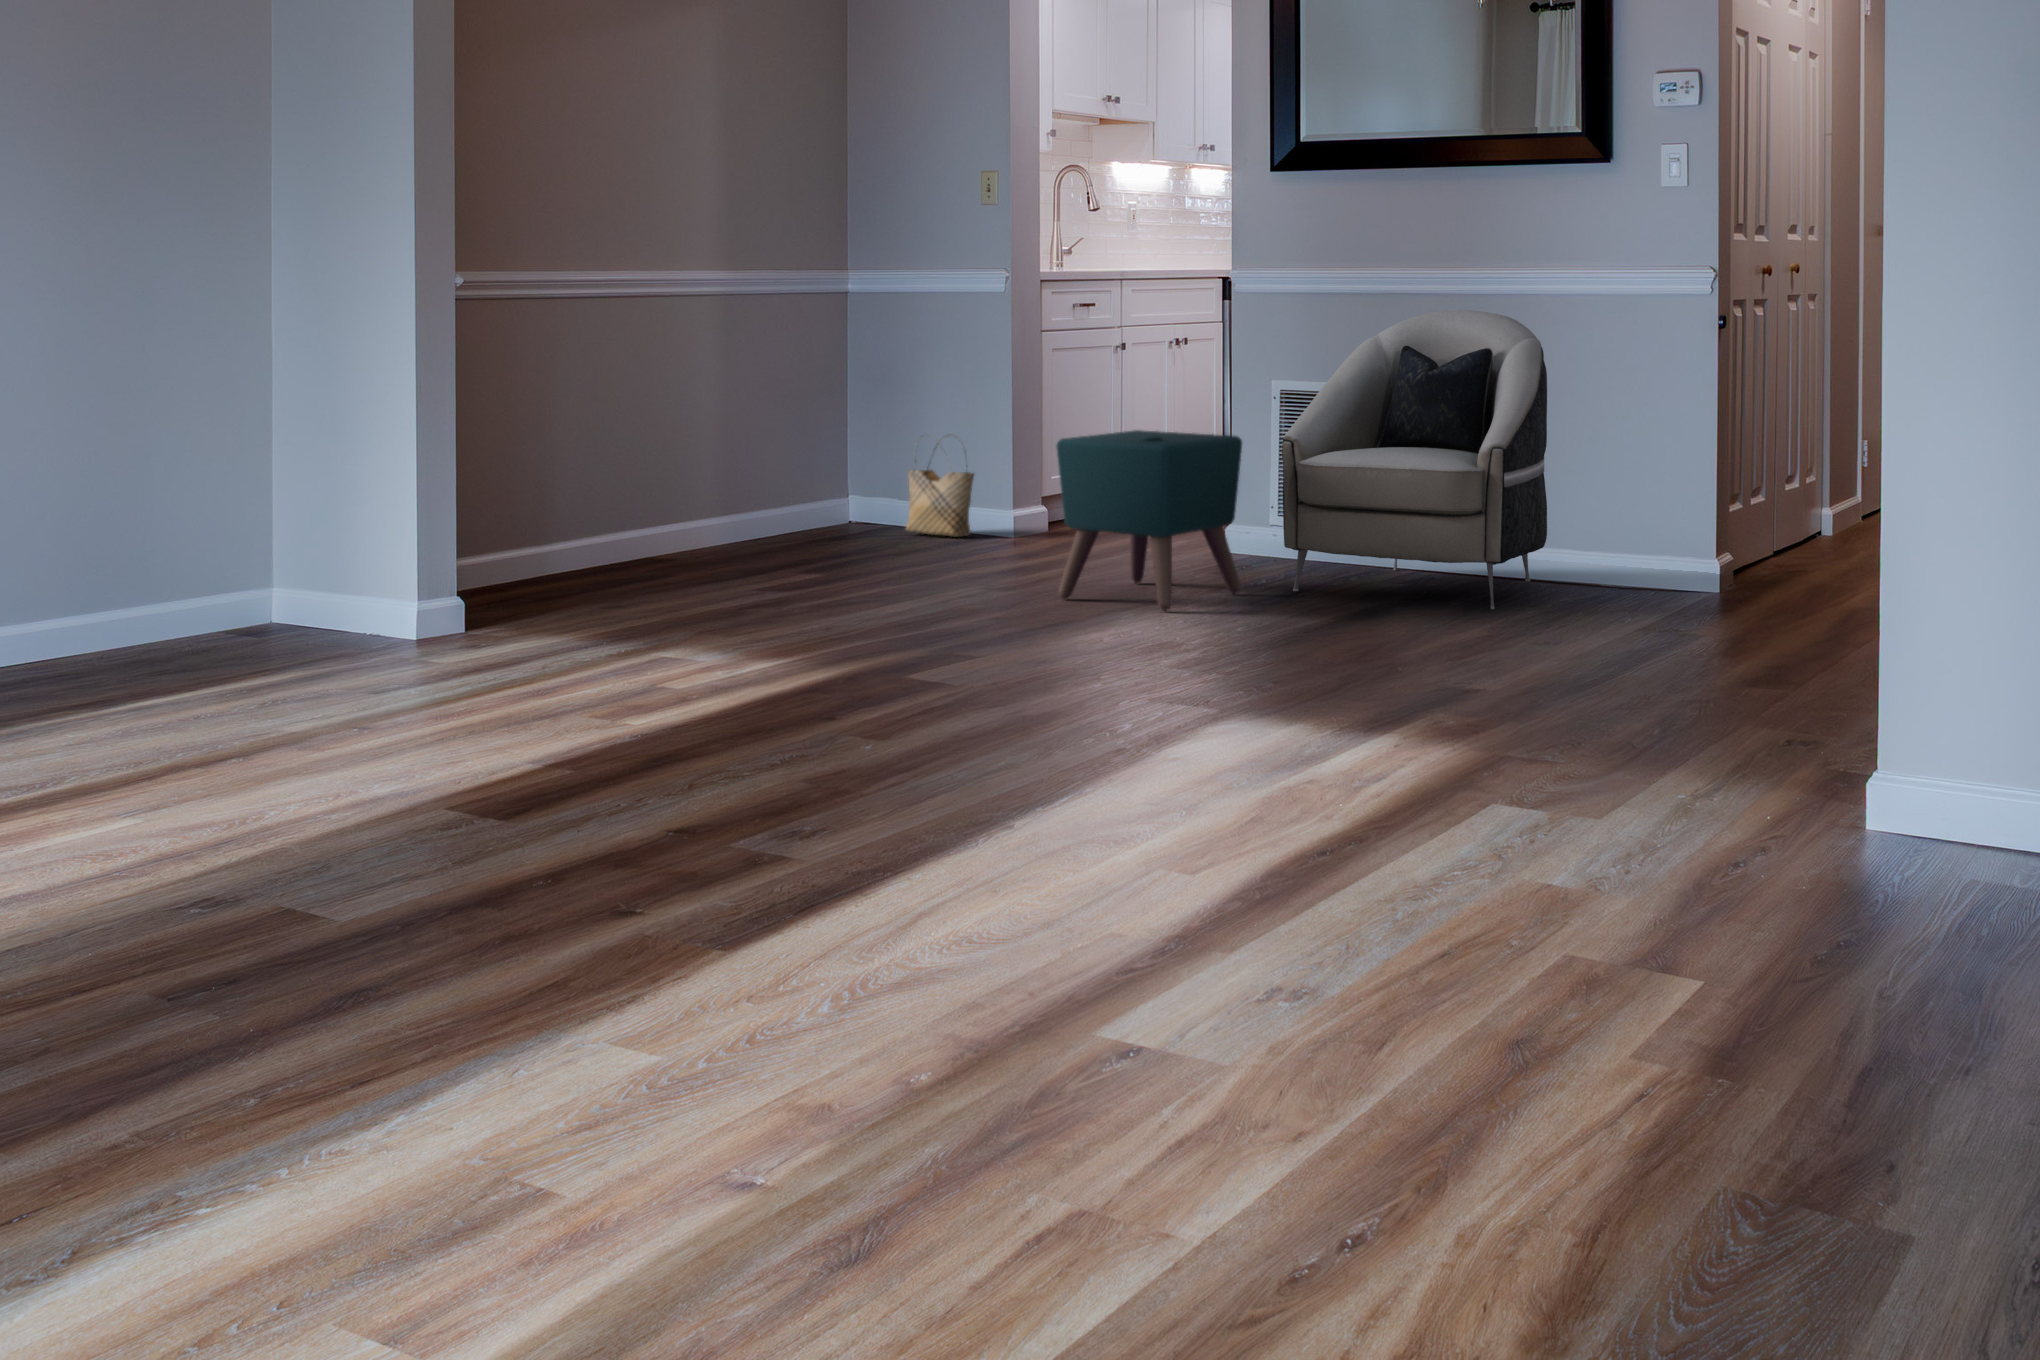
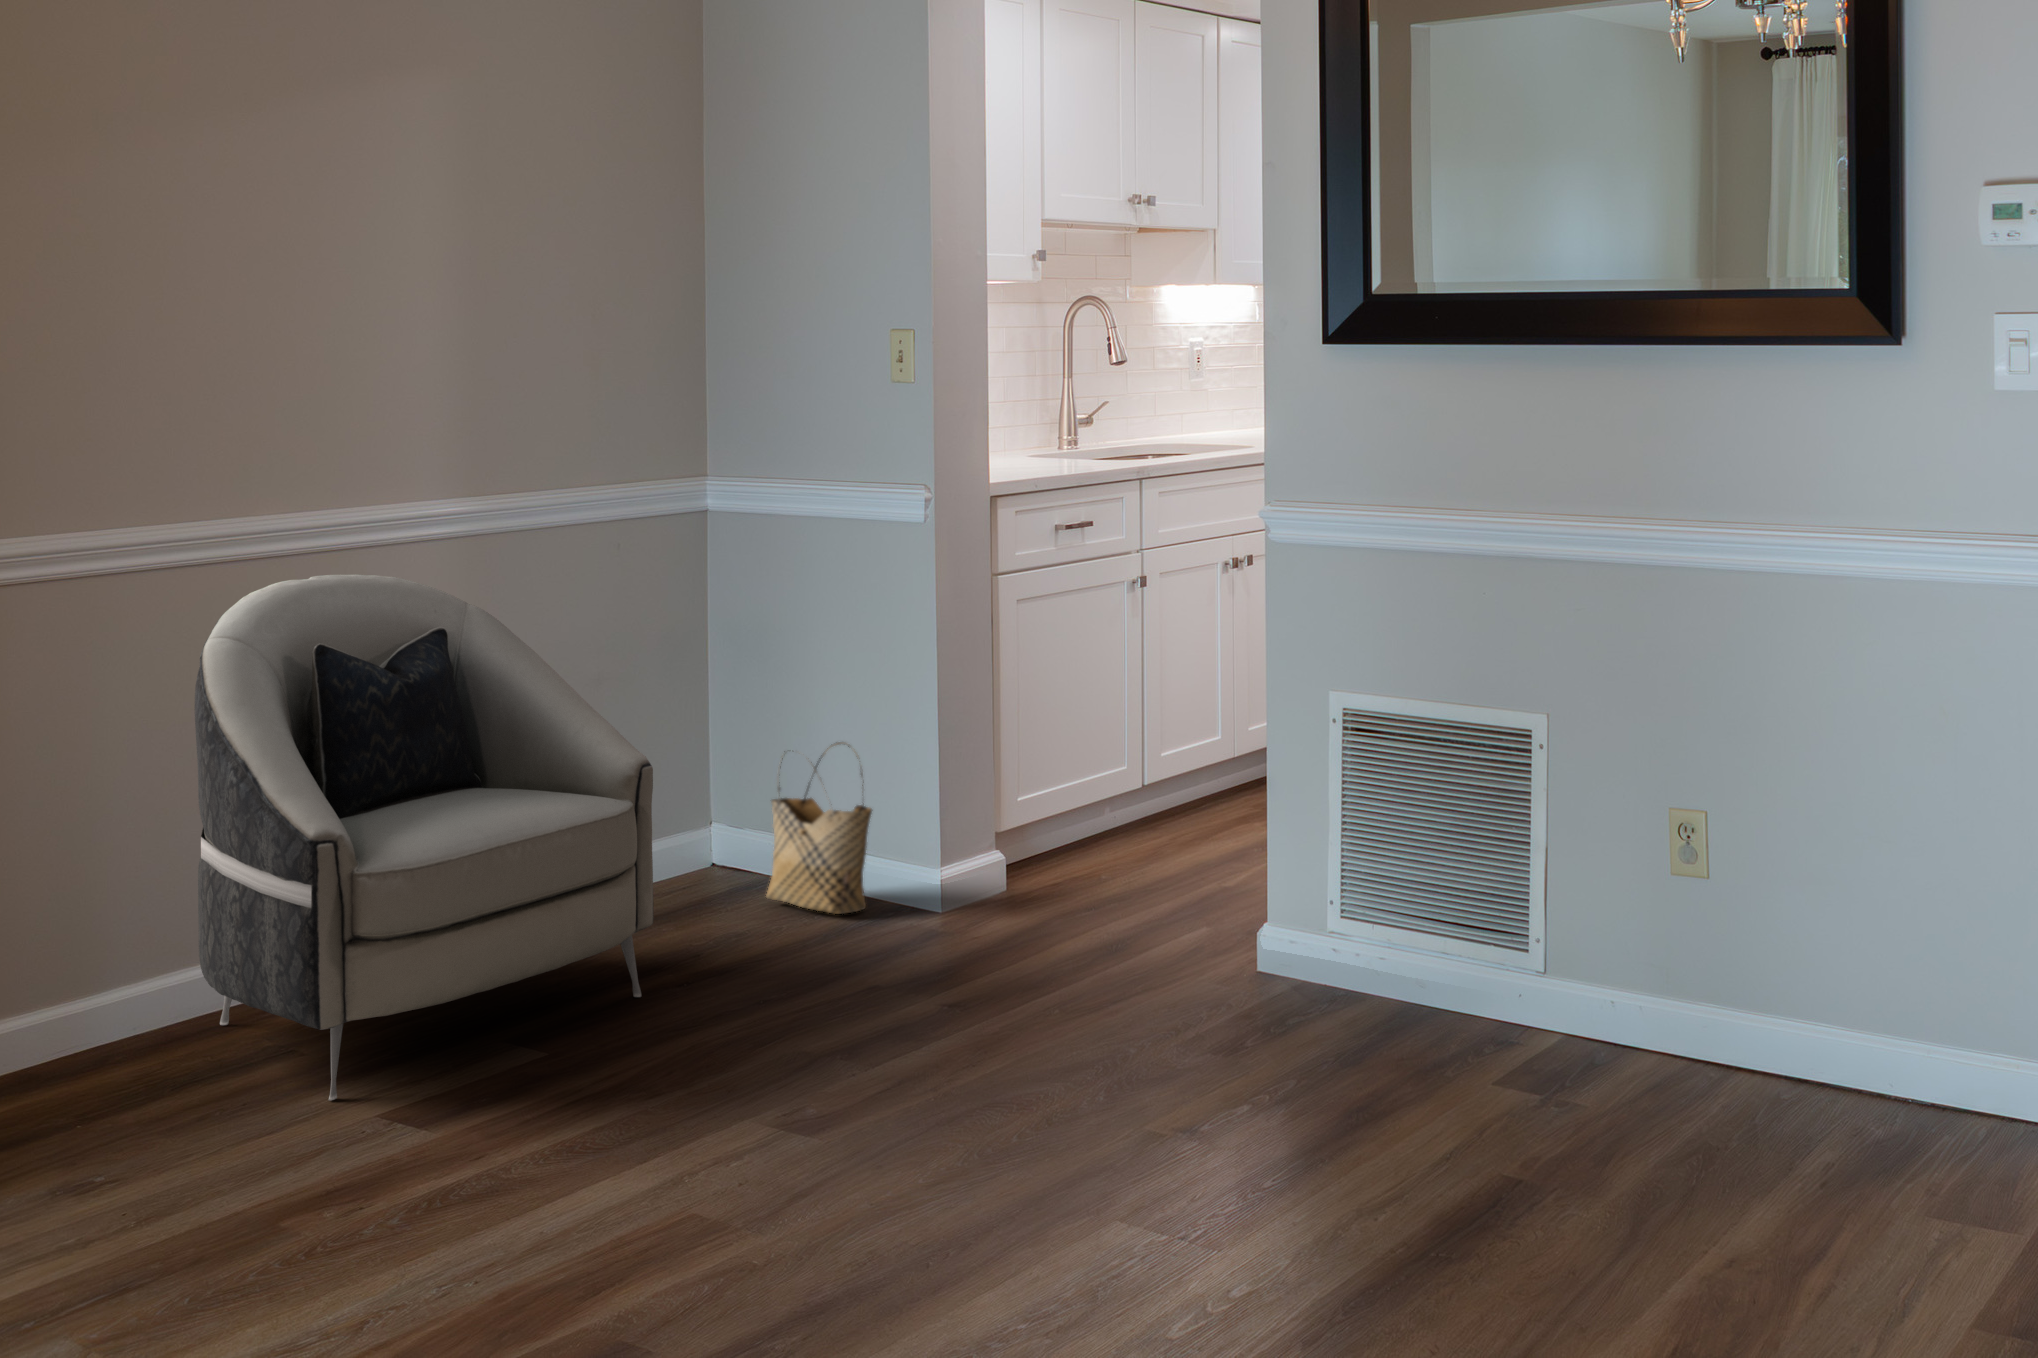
armchair: present [1282,310,1547,609] -> present [195,574,654,1101]
ottoman: present [1056,430,1242,611] -> none [876,825,1229,1236]

